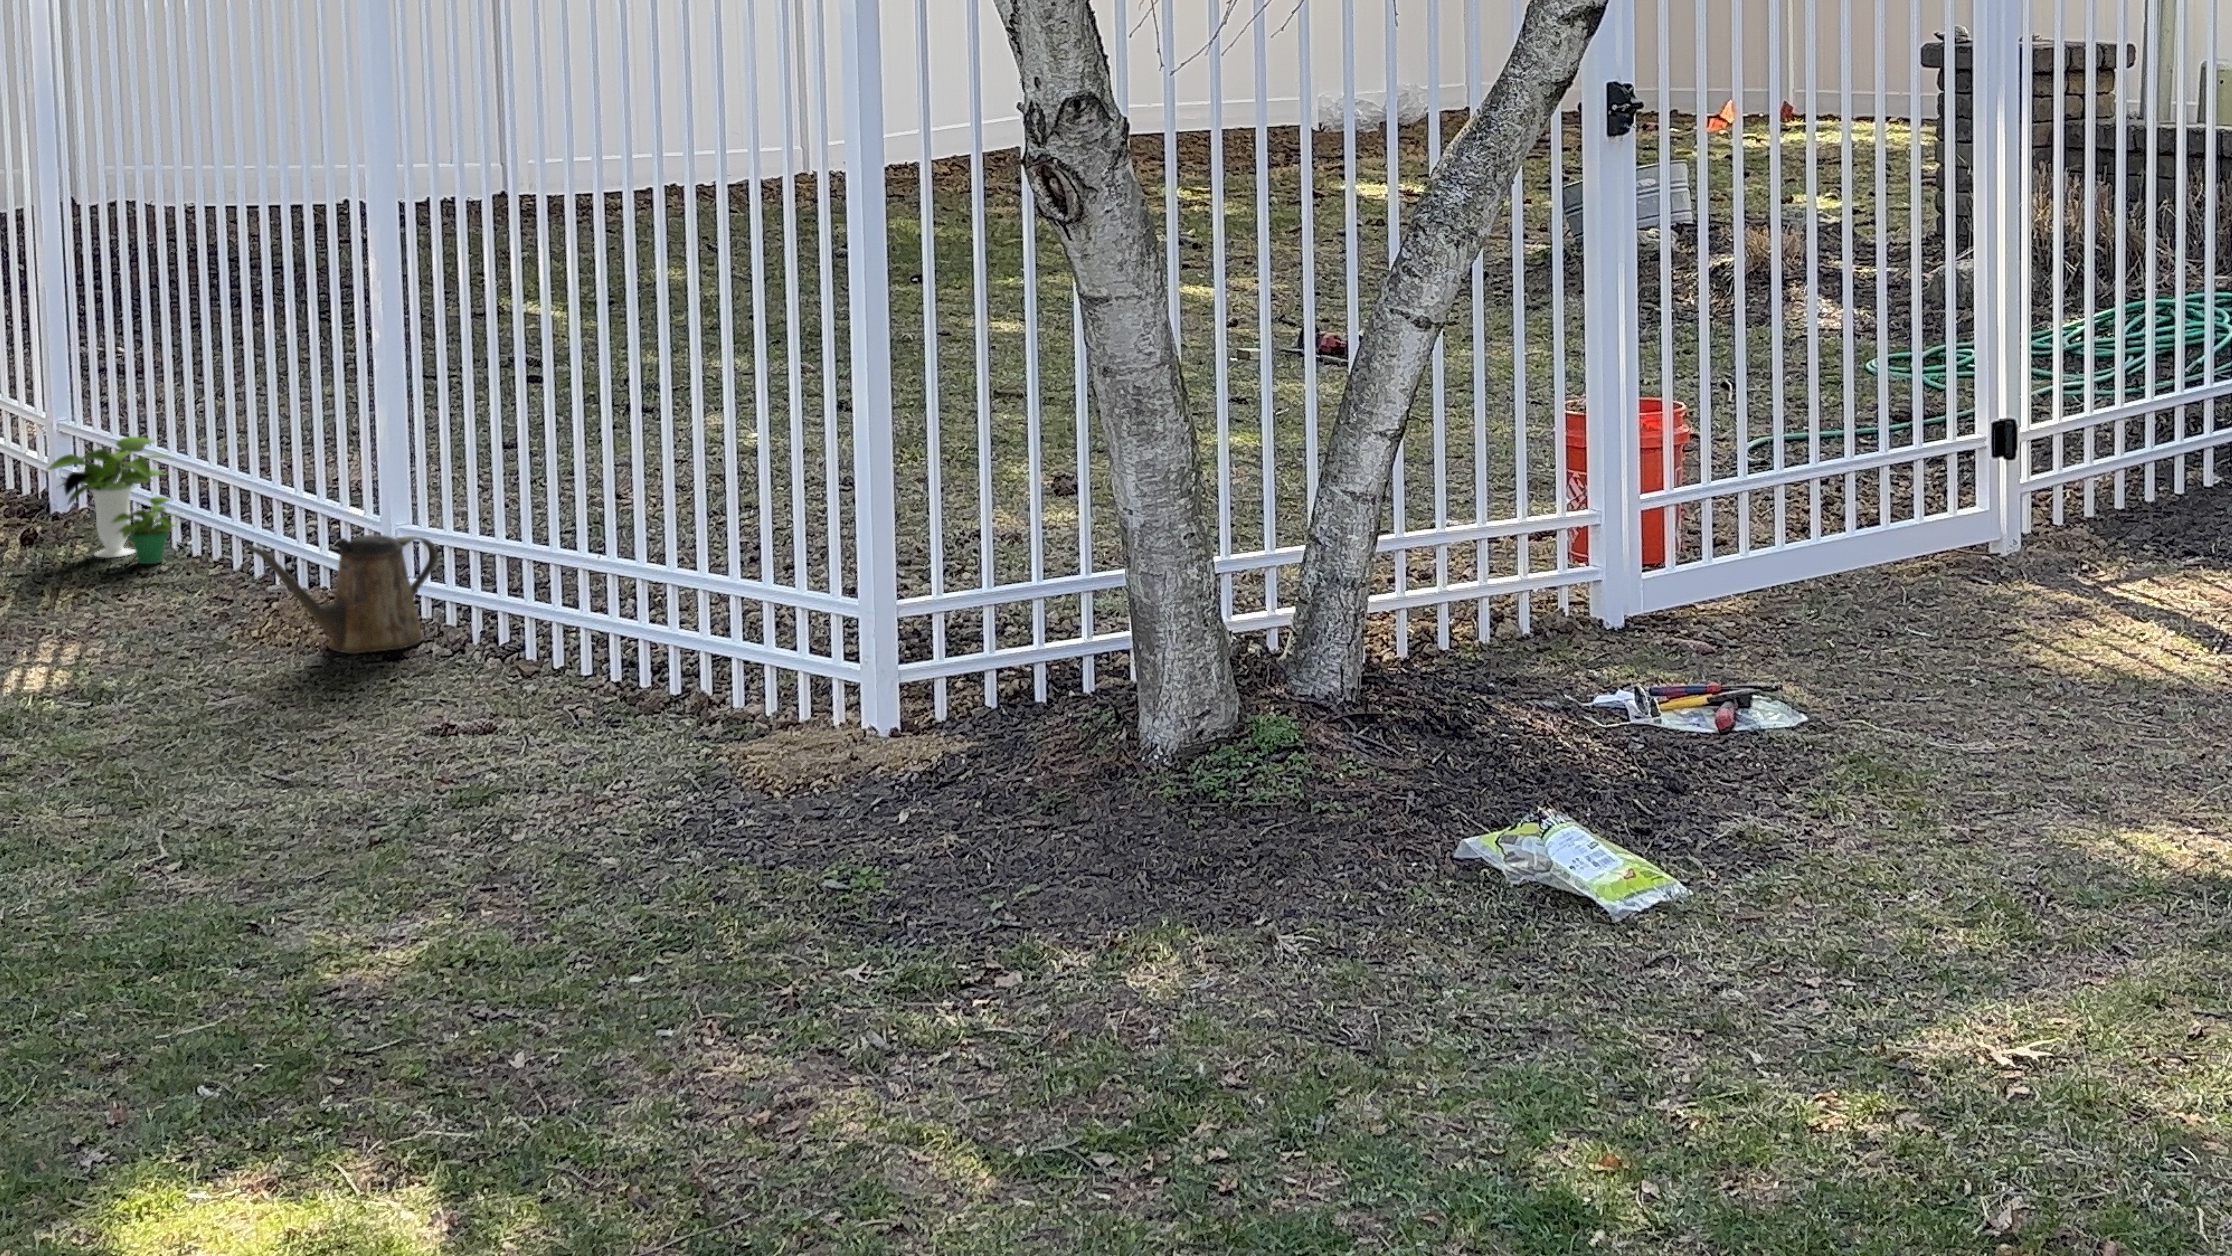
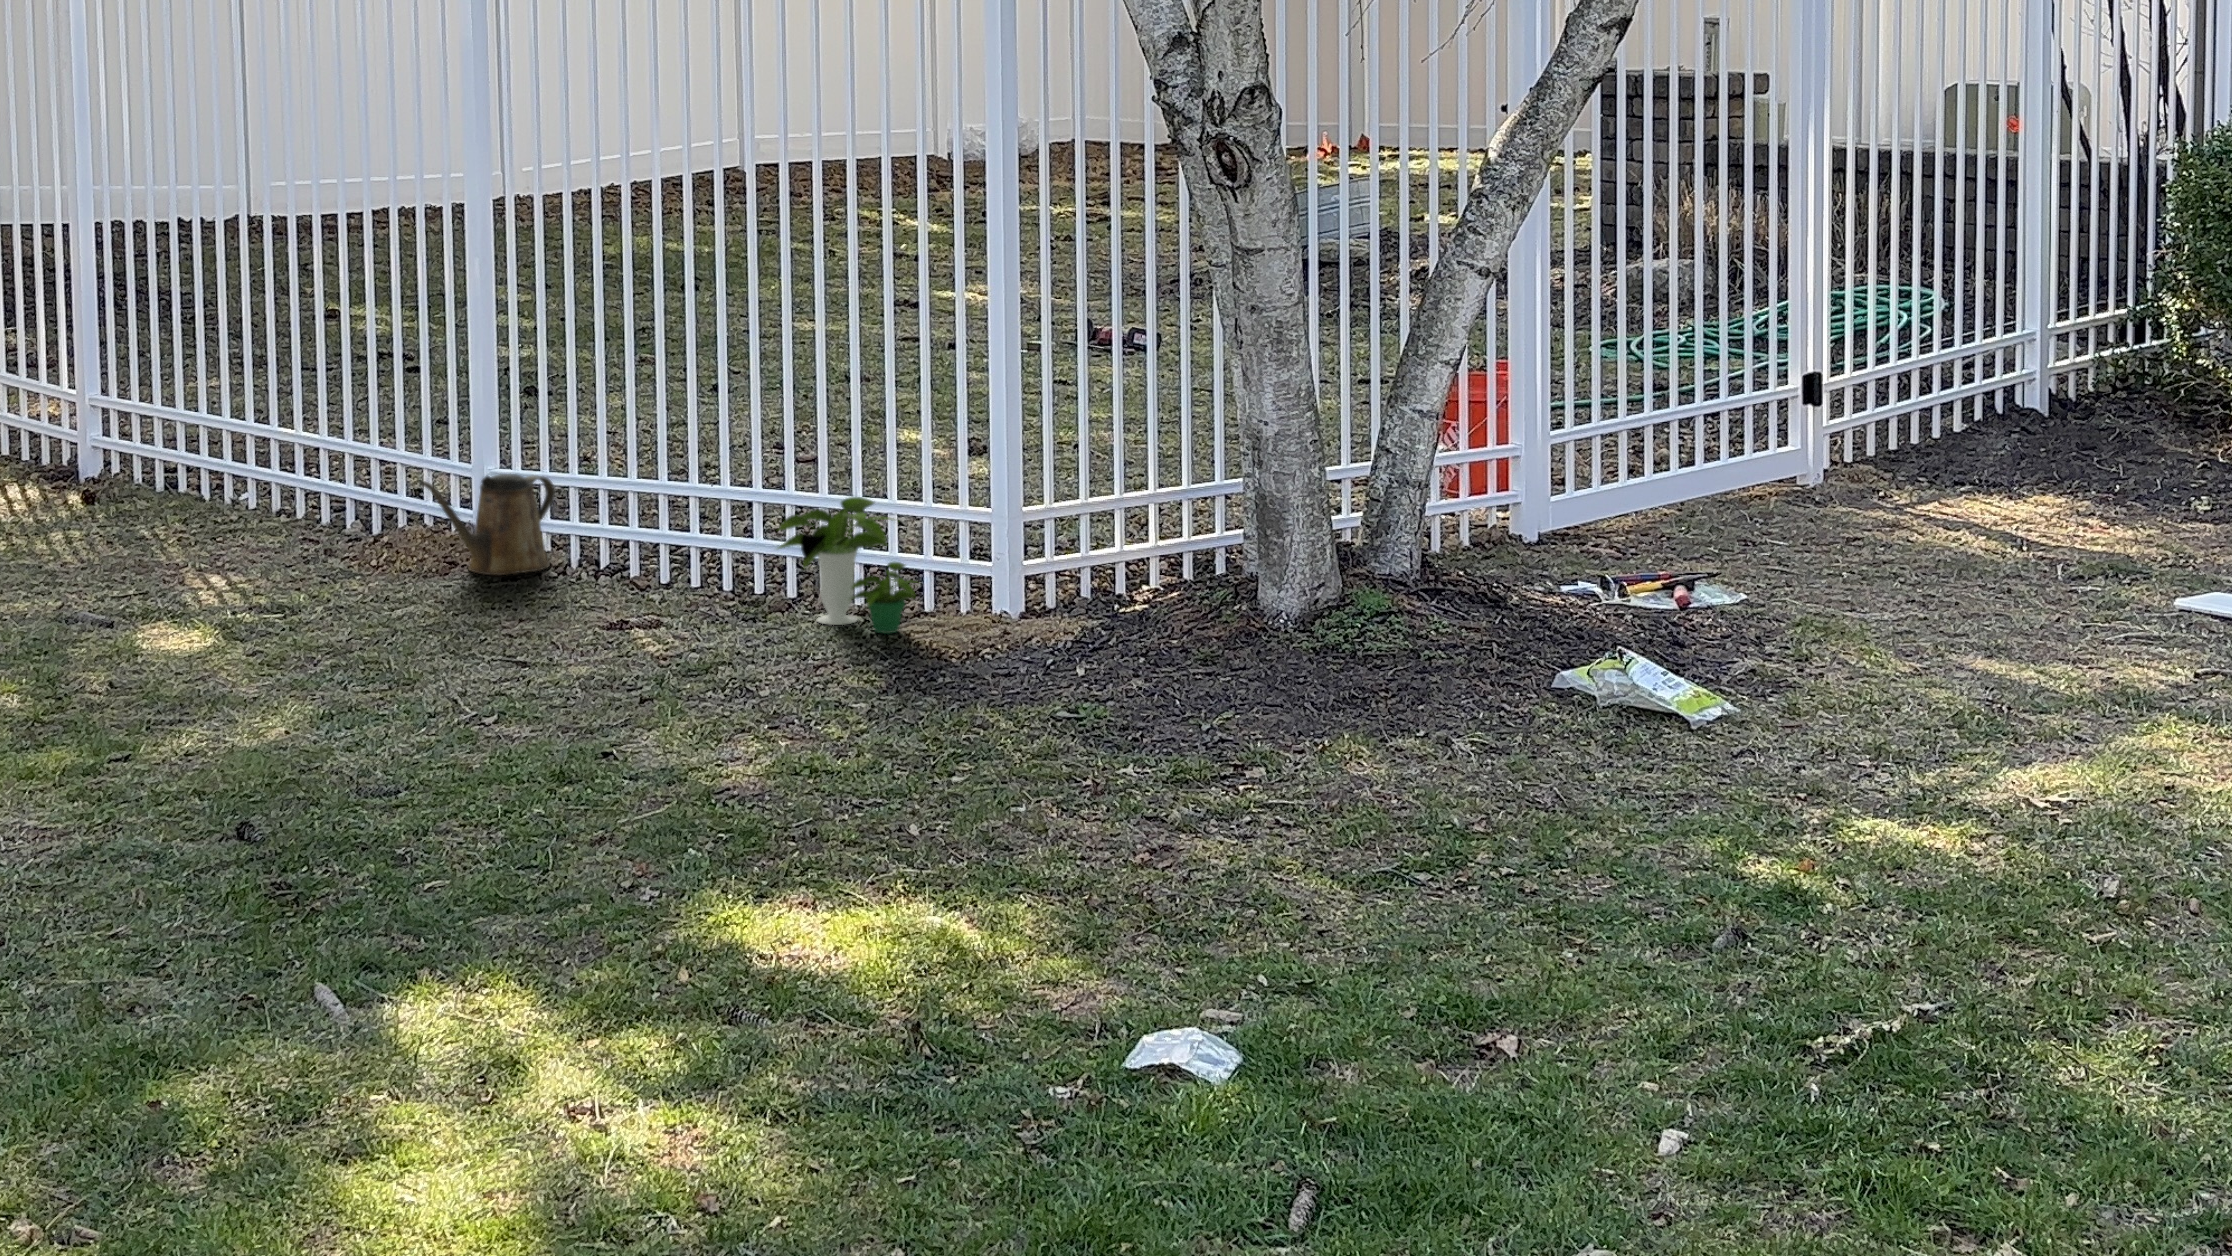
potted plant: present [48,437,178,564] -> present [778,497,917,634]

